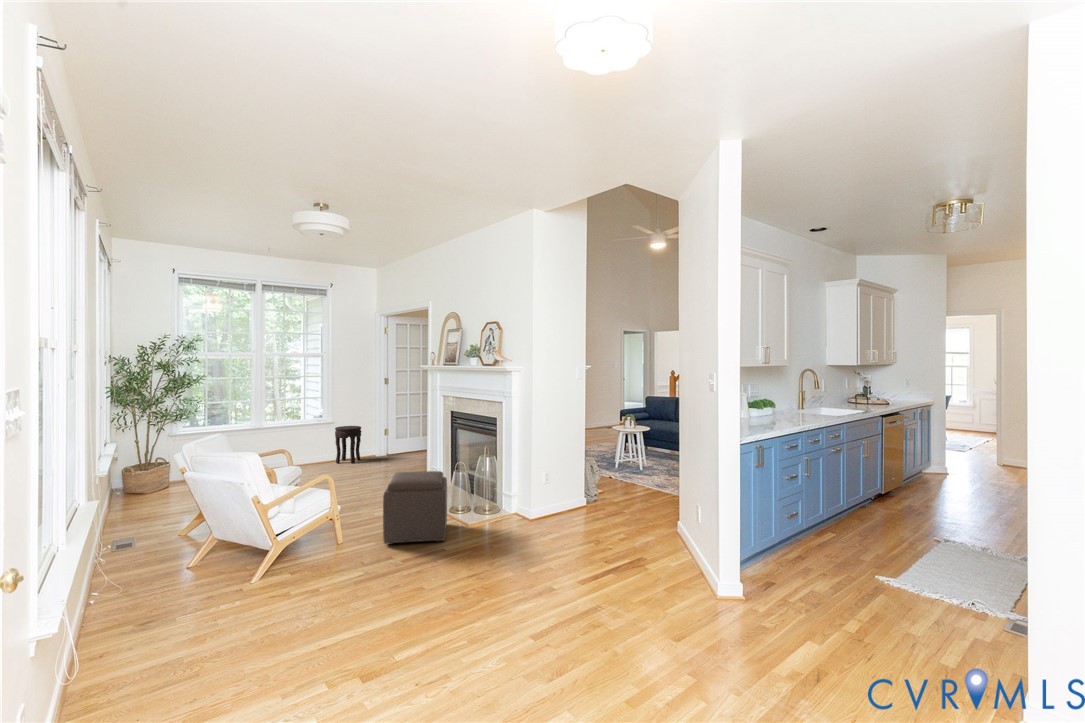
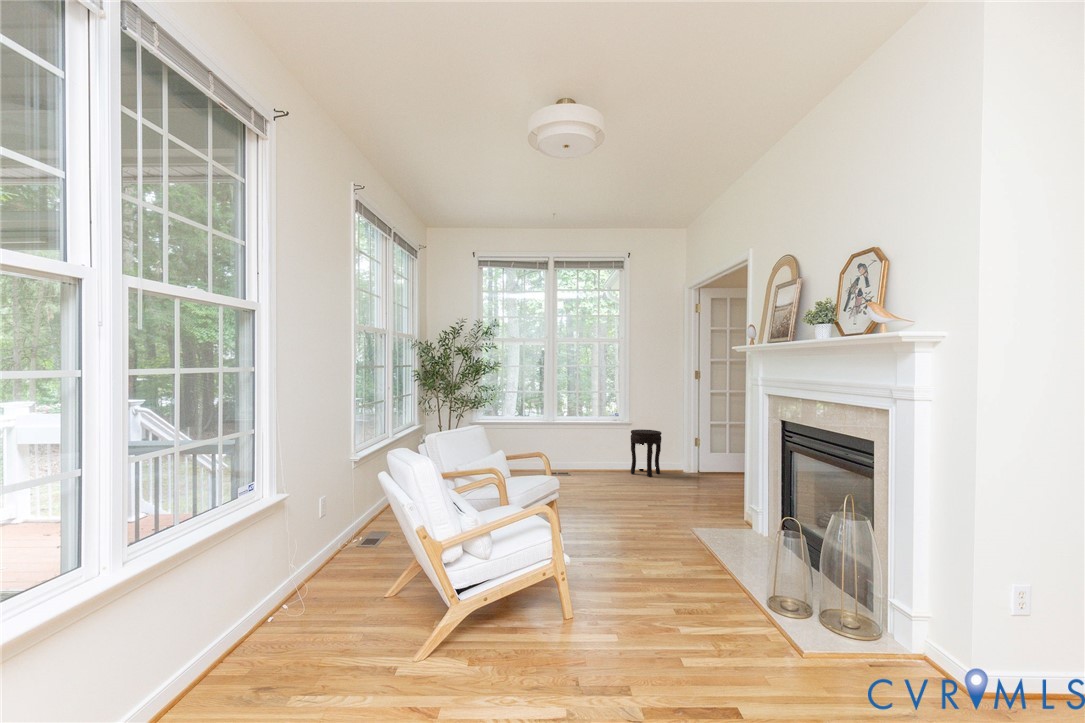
ottoman: present [383,471,447,544] -> none [624,516,758,688]

